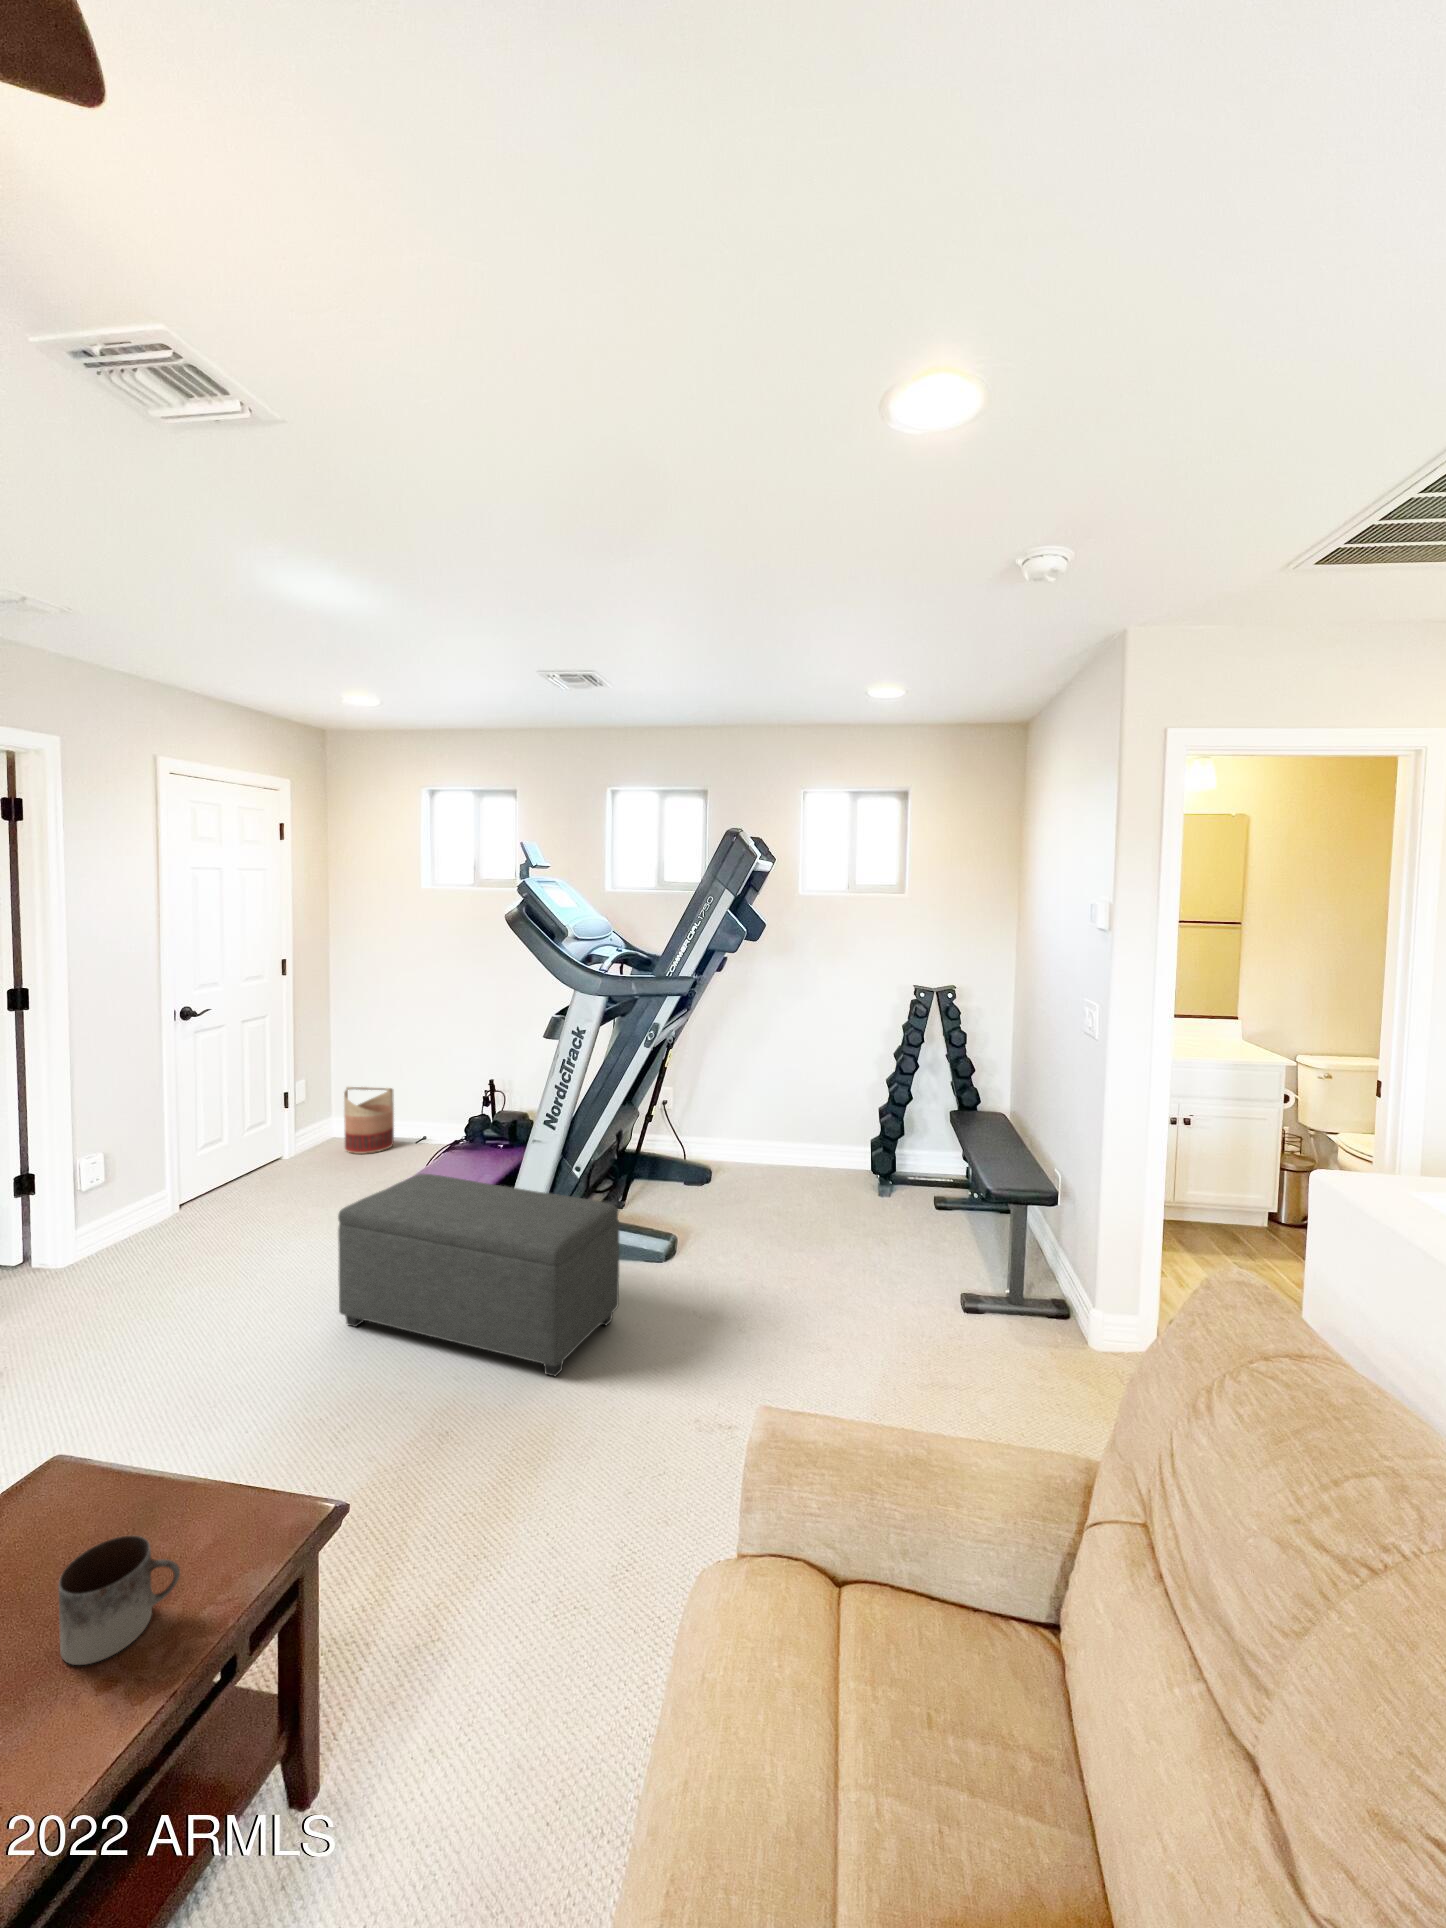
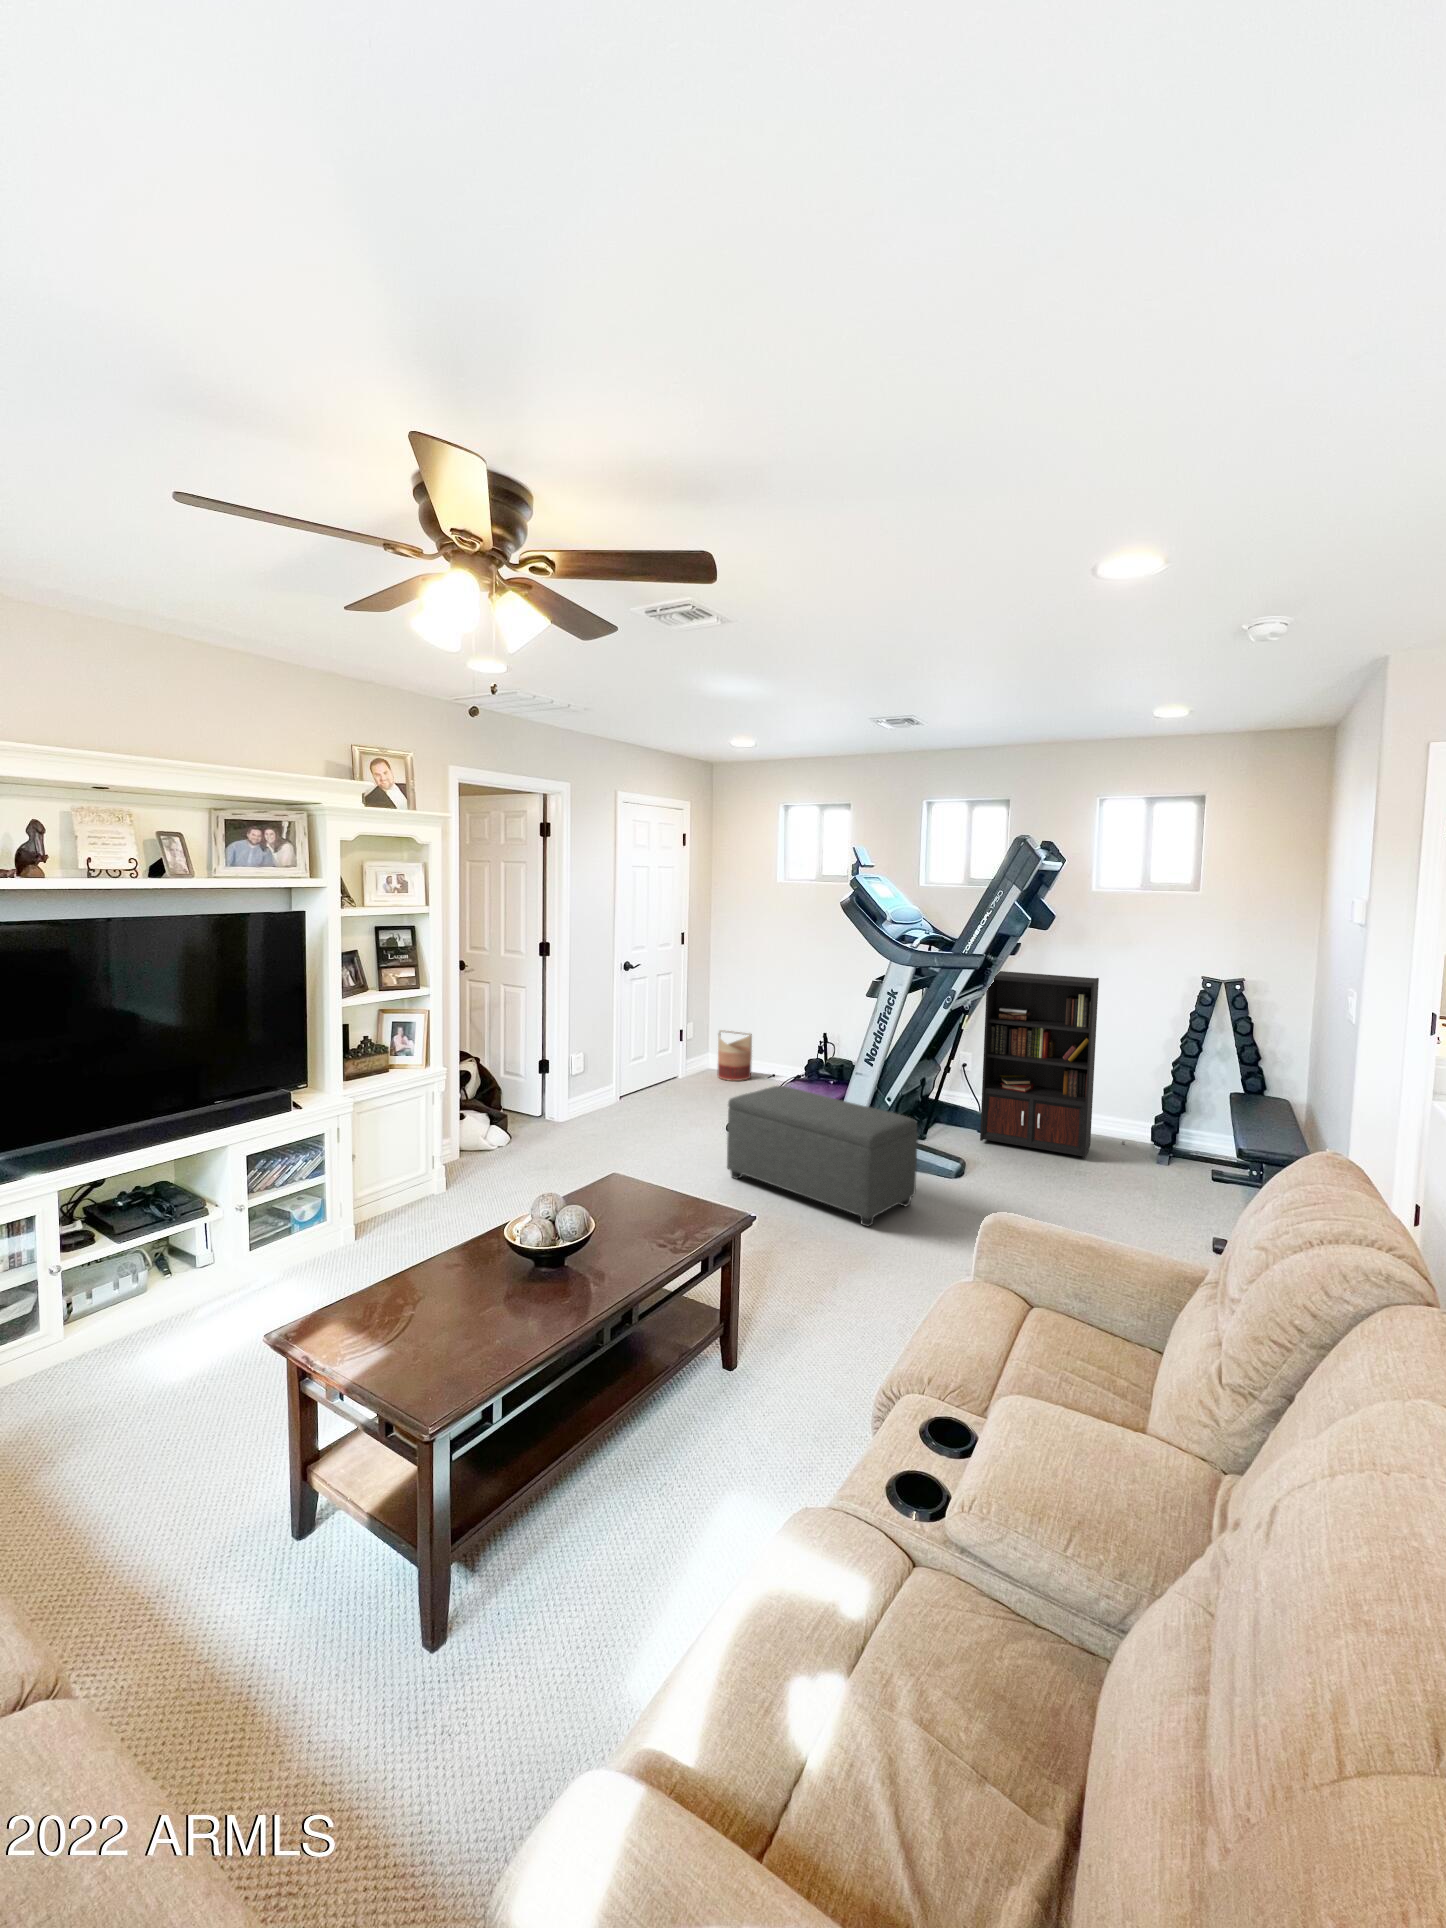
bookcase: none [690,991,843,1206] -> present [980,971,1125,1159]
mug: present [59,1535,180,1665] -> none [645,1194,691,1239]

